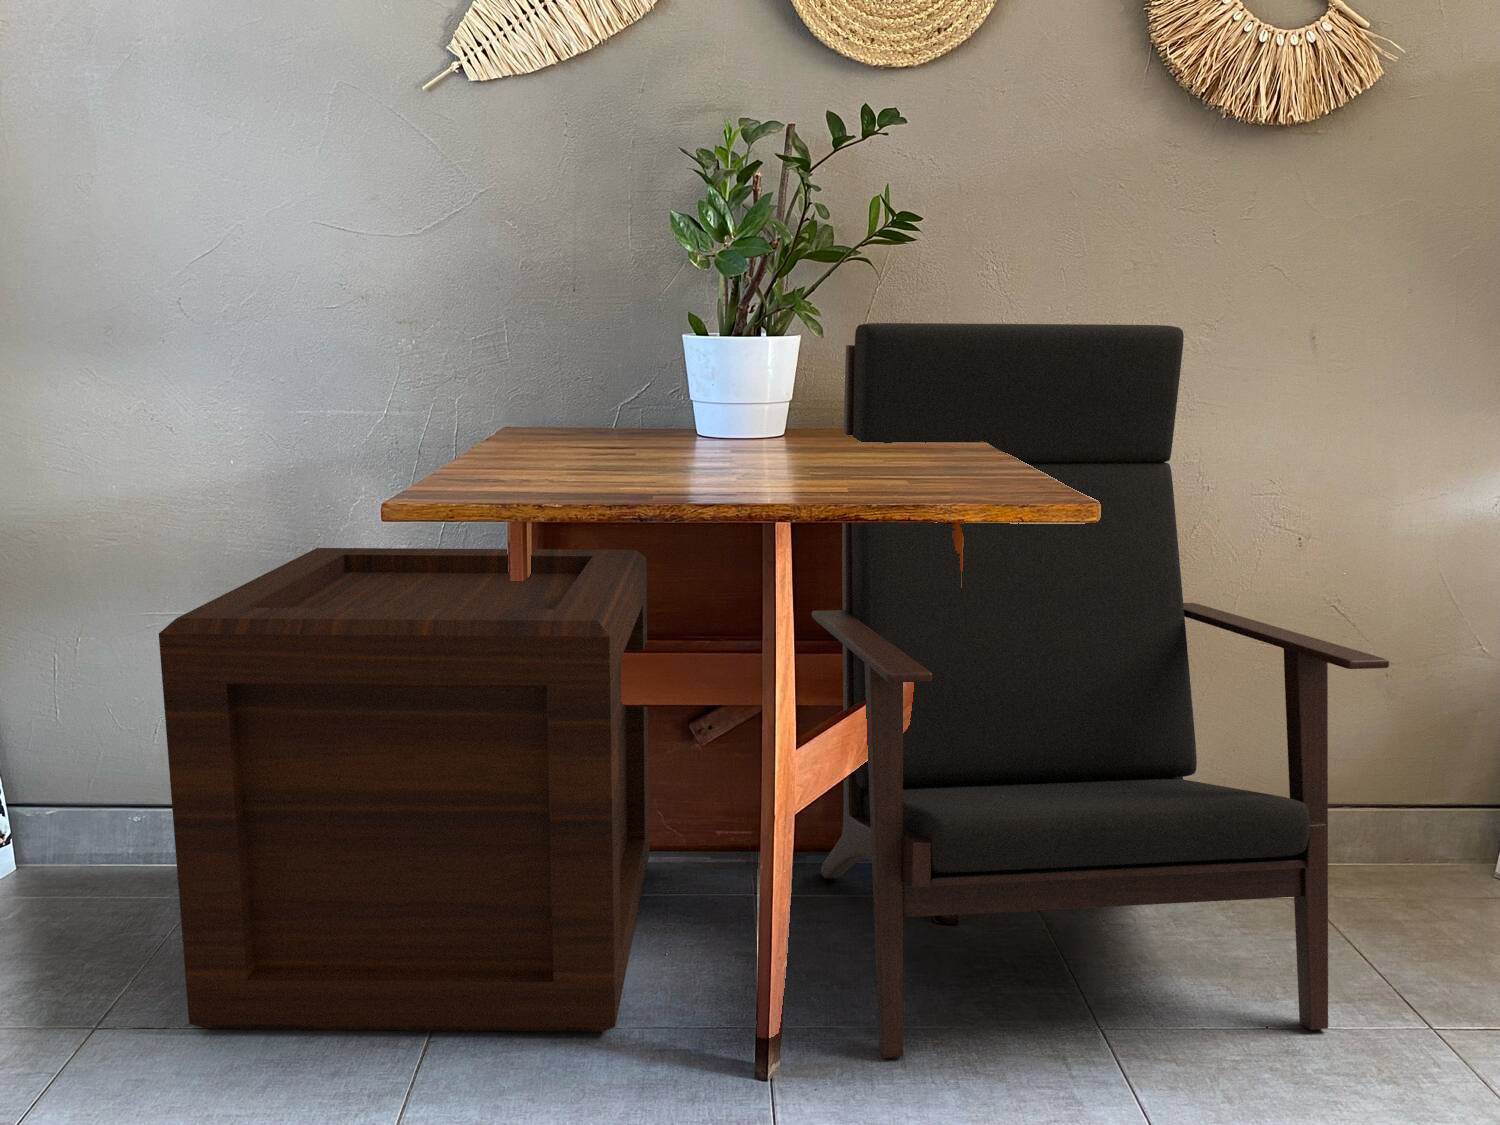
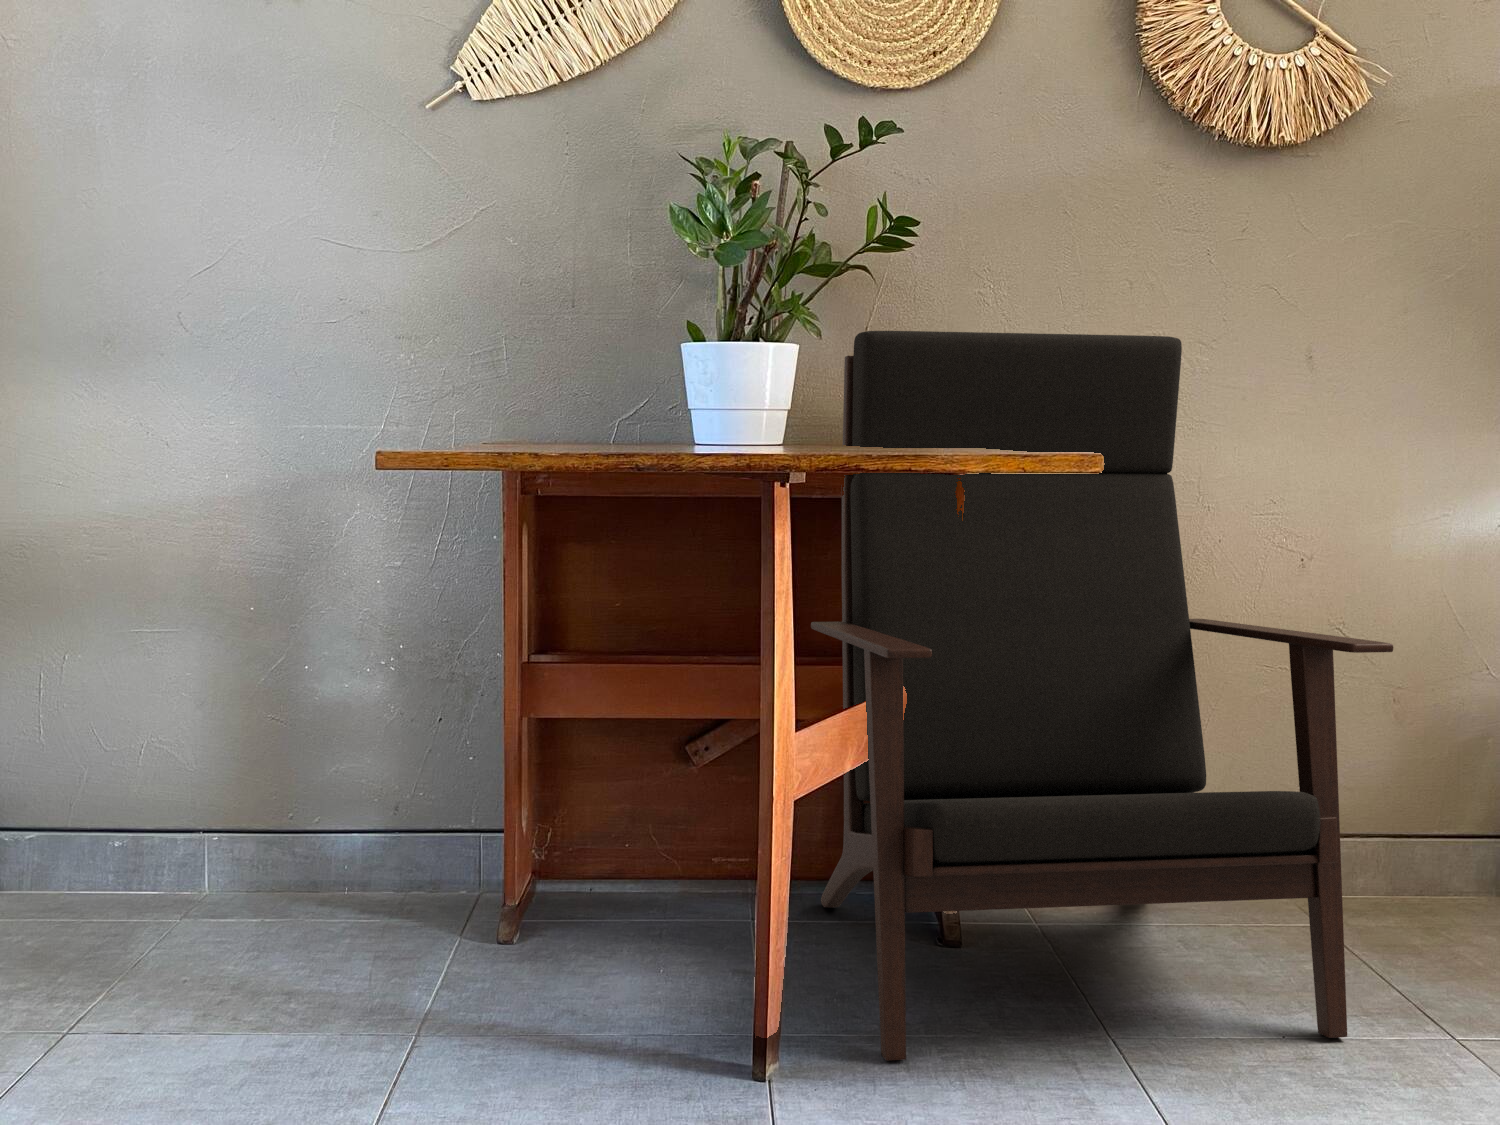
wooden crate: present [159,548,649,1032] -> none [151,561,643,1038]

